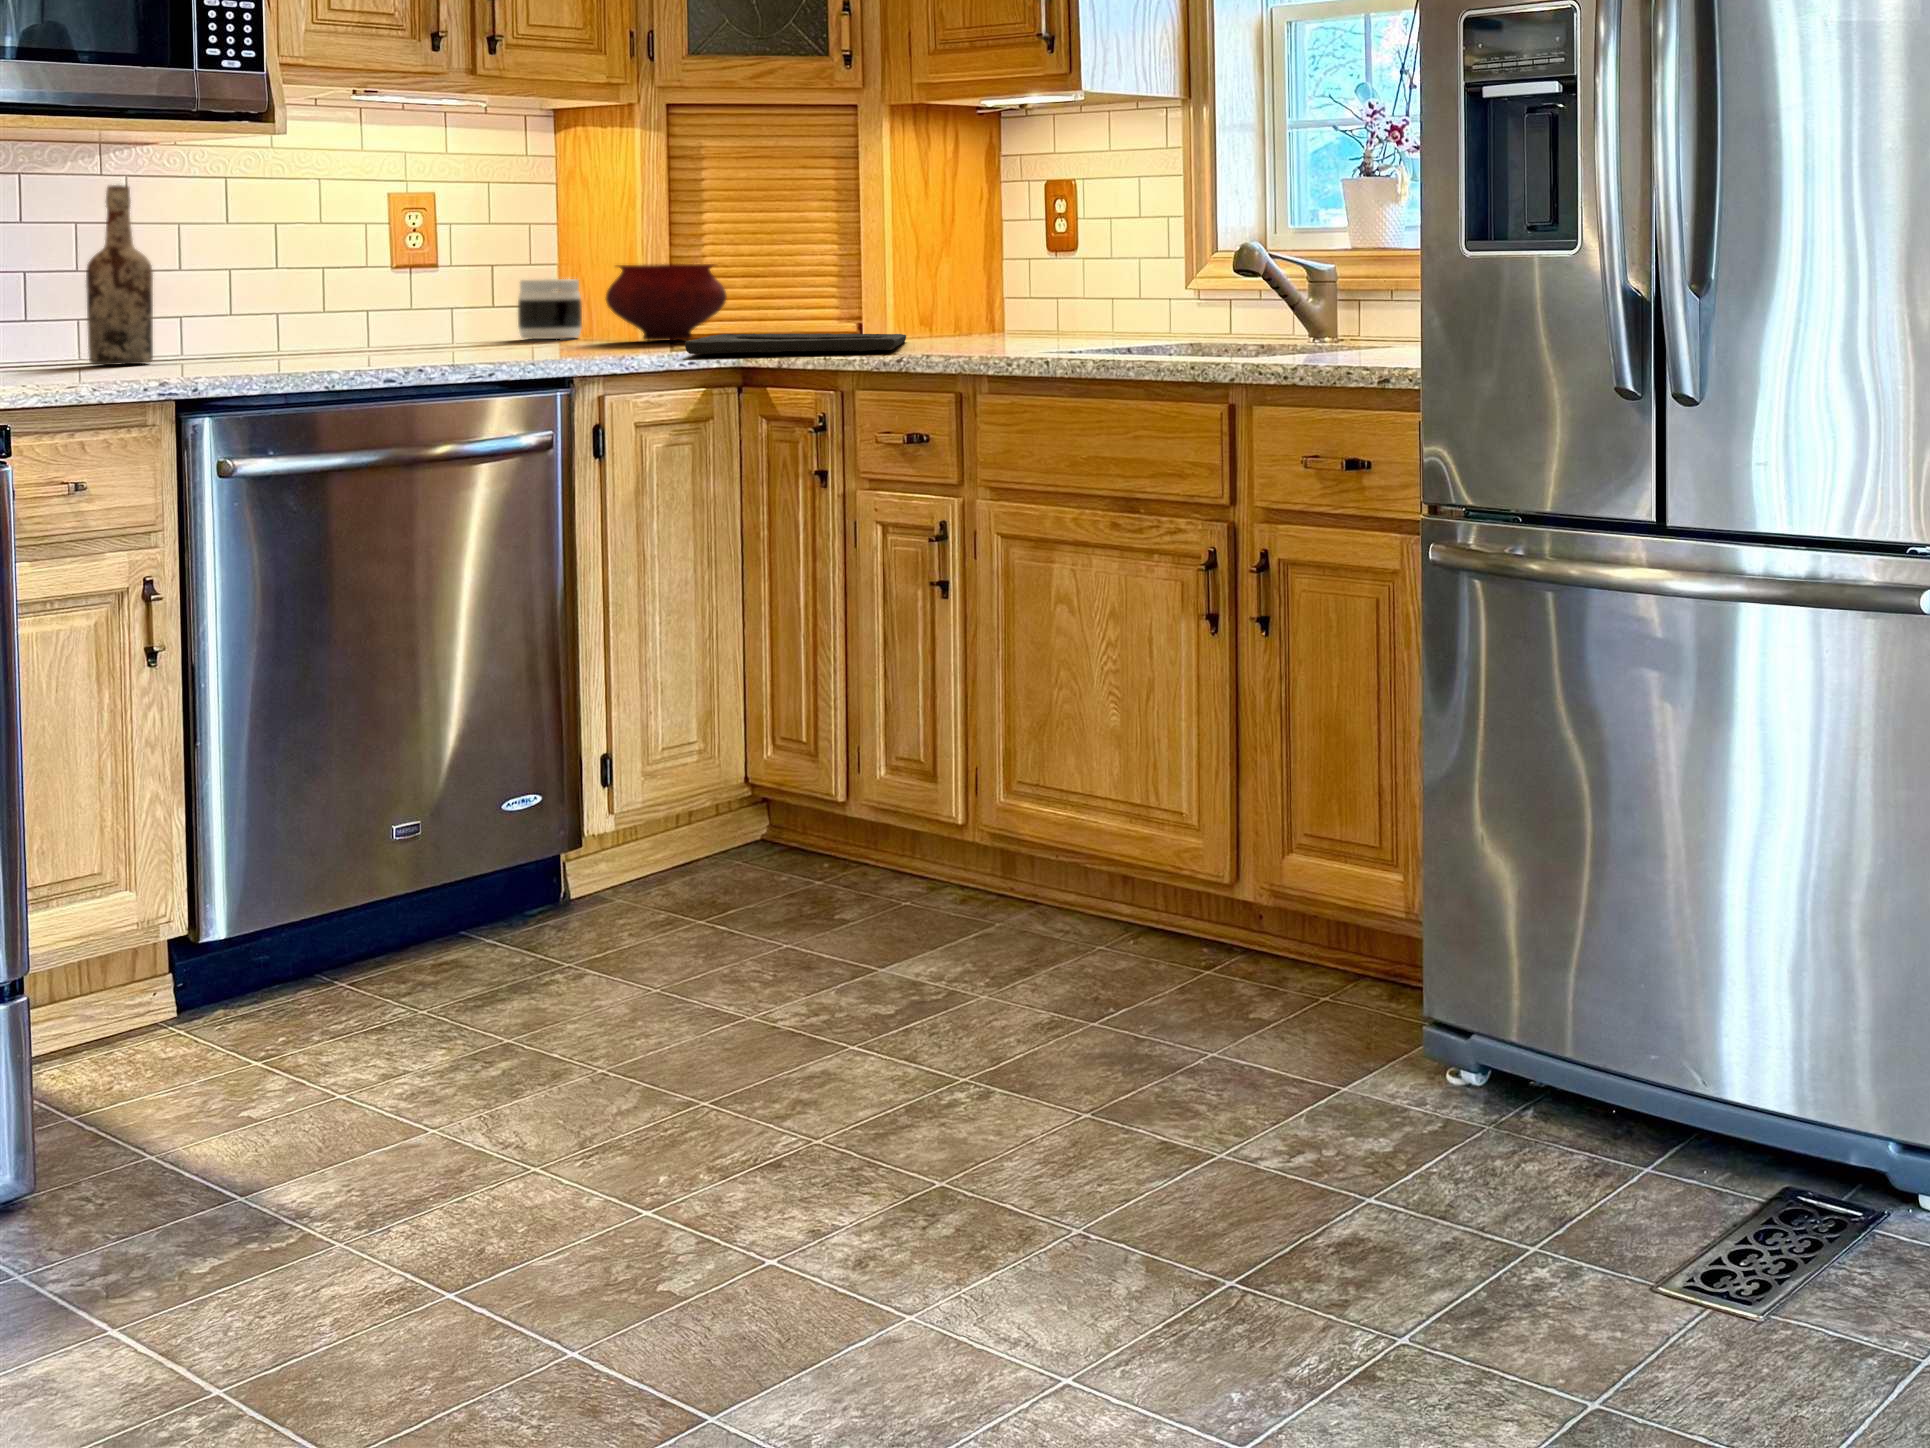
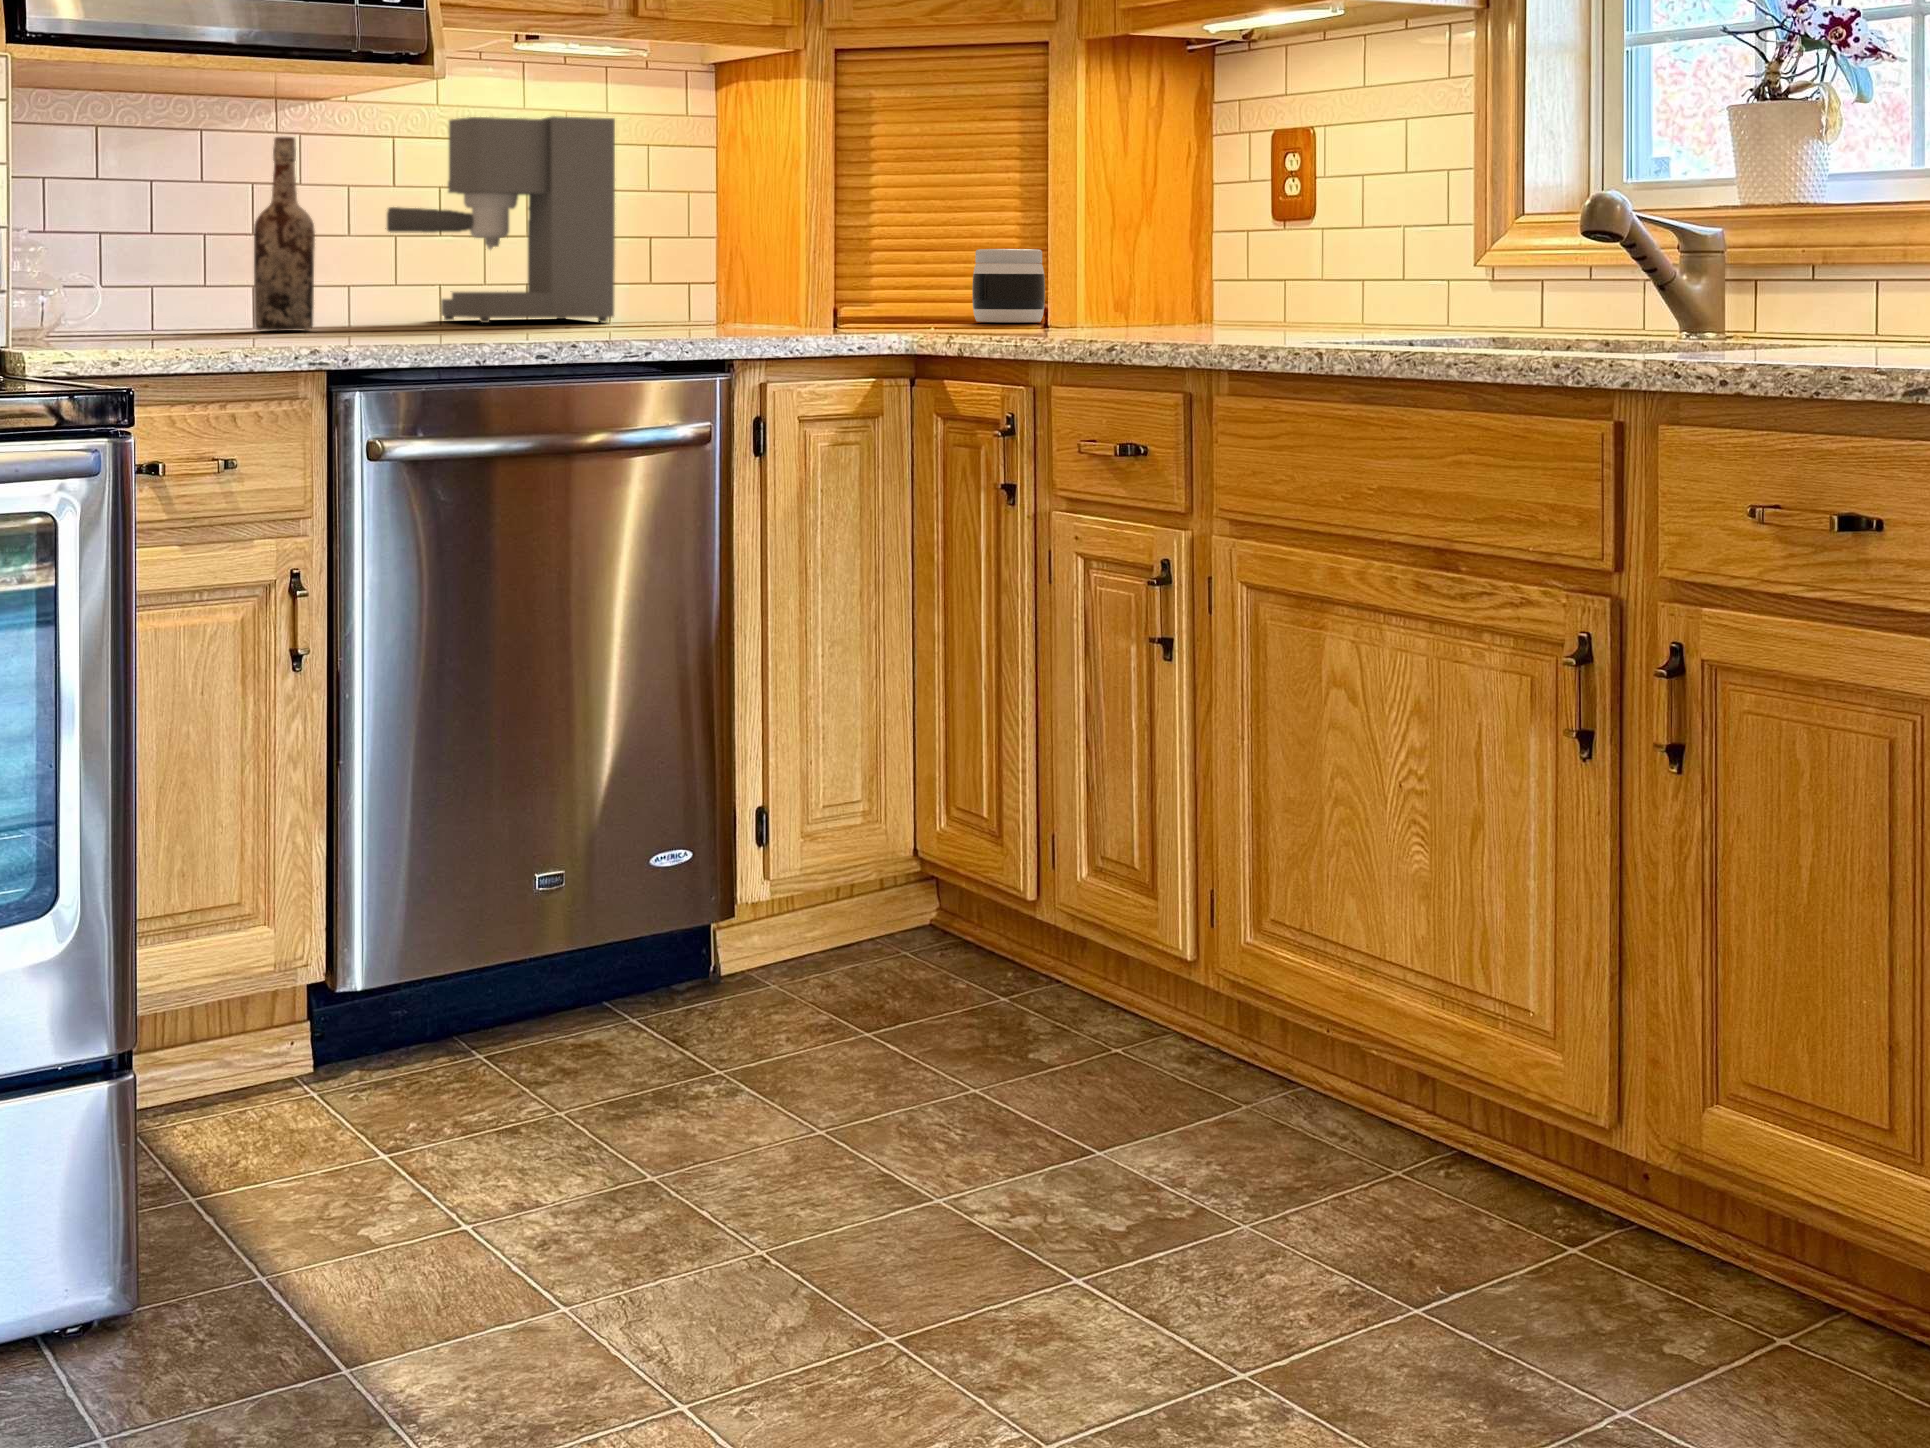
coffee maker: none [225,165,464,351] -> present [385,116,615,323]
bowl: present [606,264,727,341] -> none [763,231,896,322]
jar: present [518,279,582,339] -> present [972,249,1045,322]
tray: present [685,334,906,354] -> none [860,315,1111,337]

